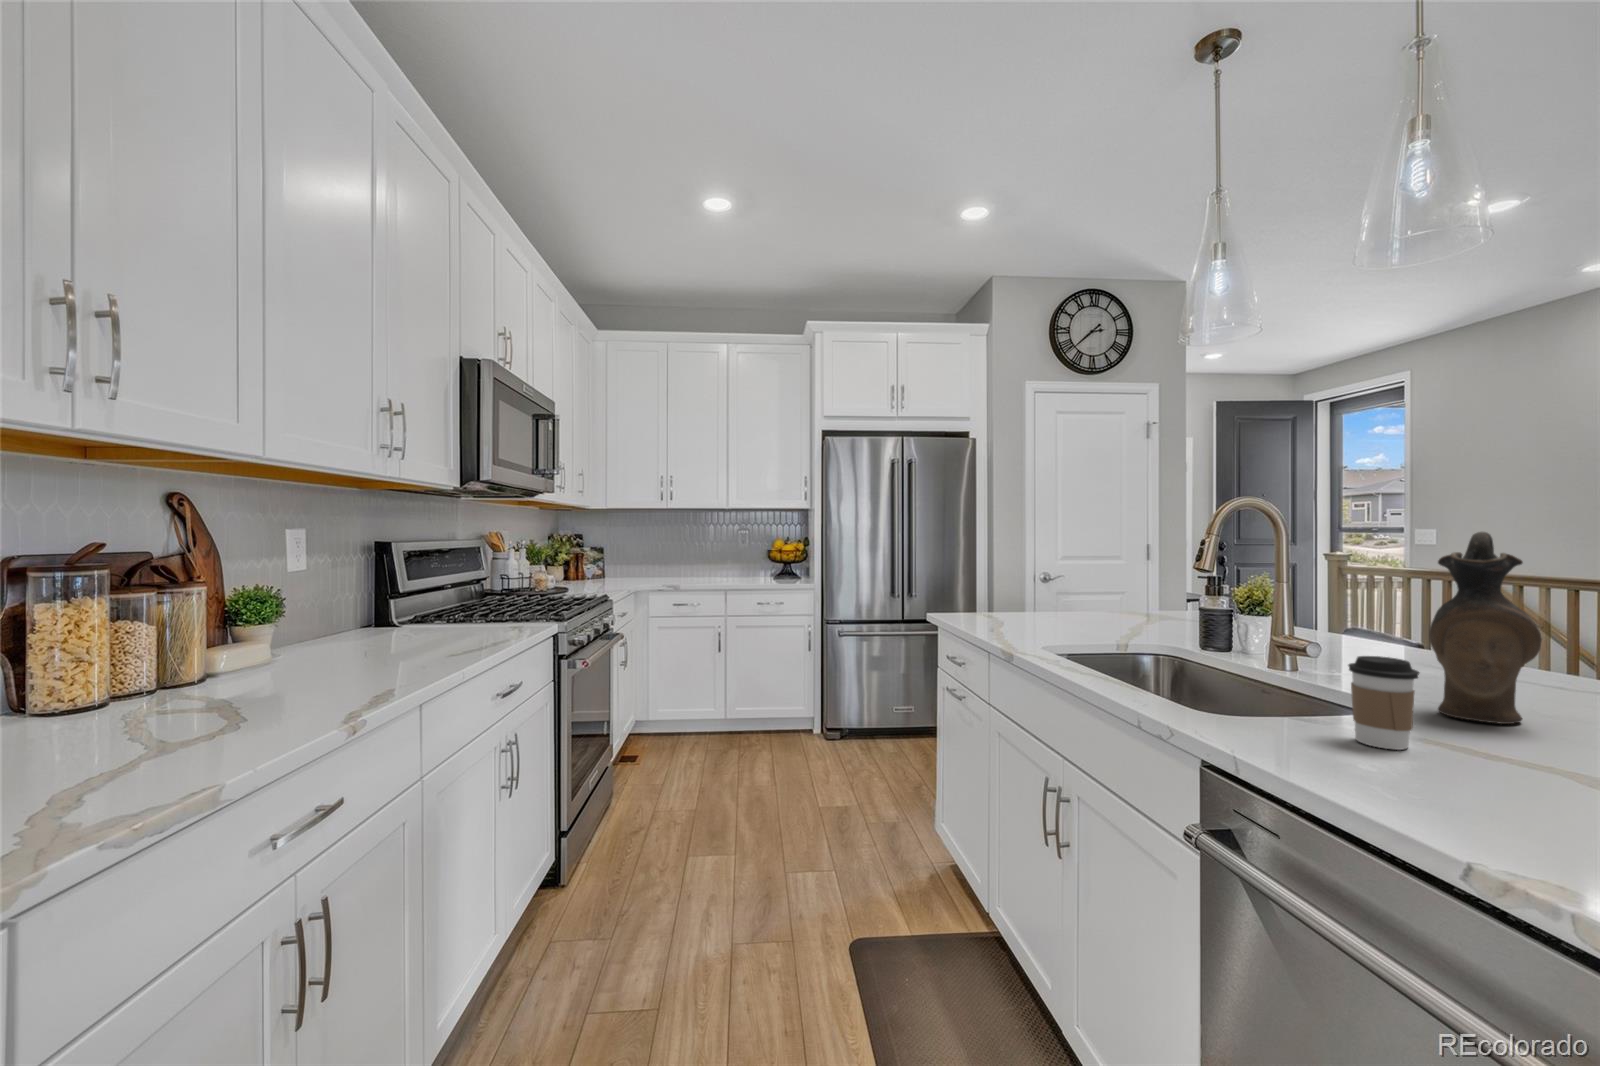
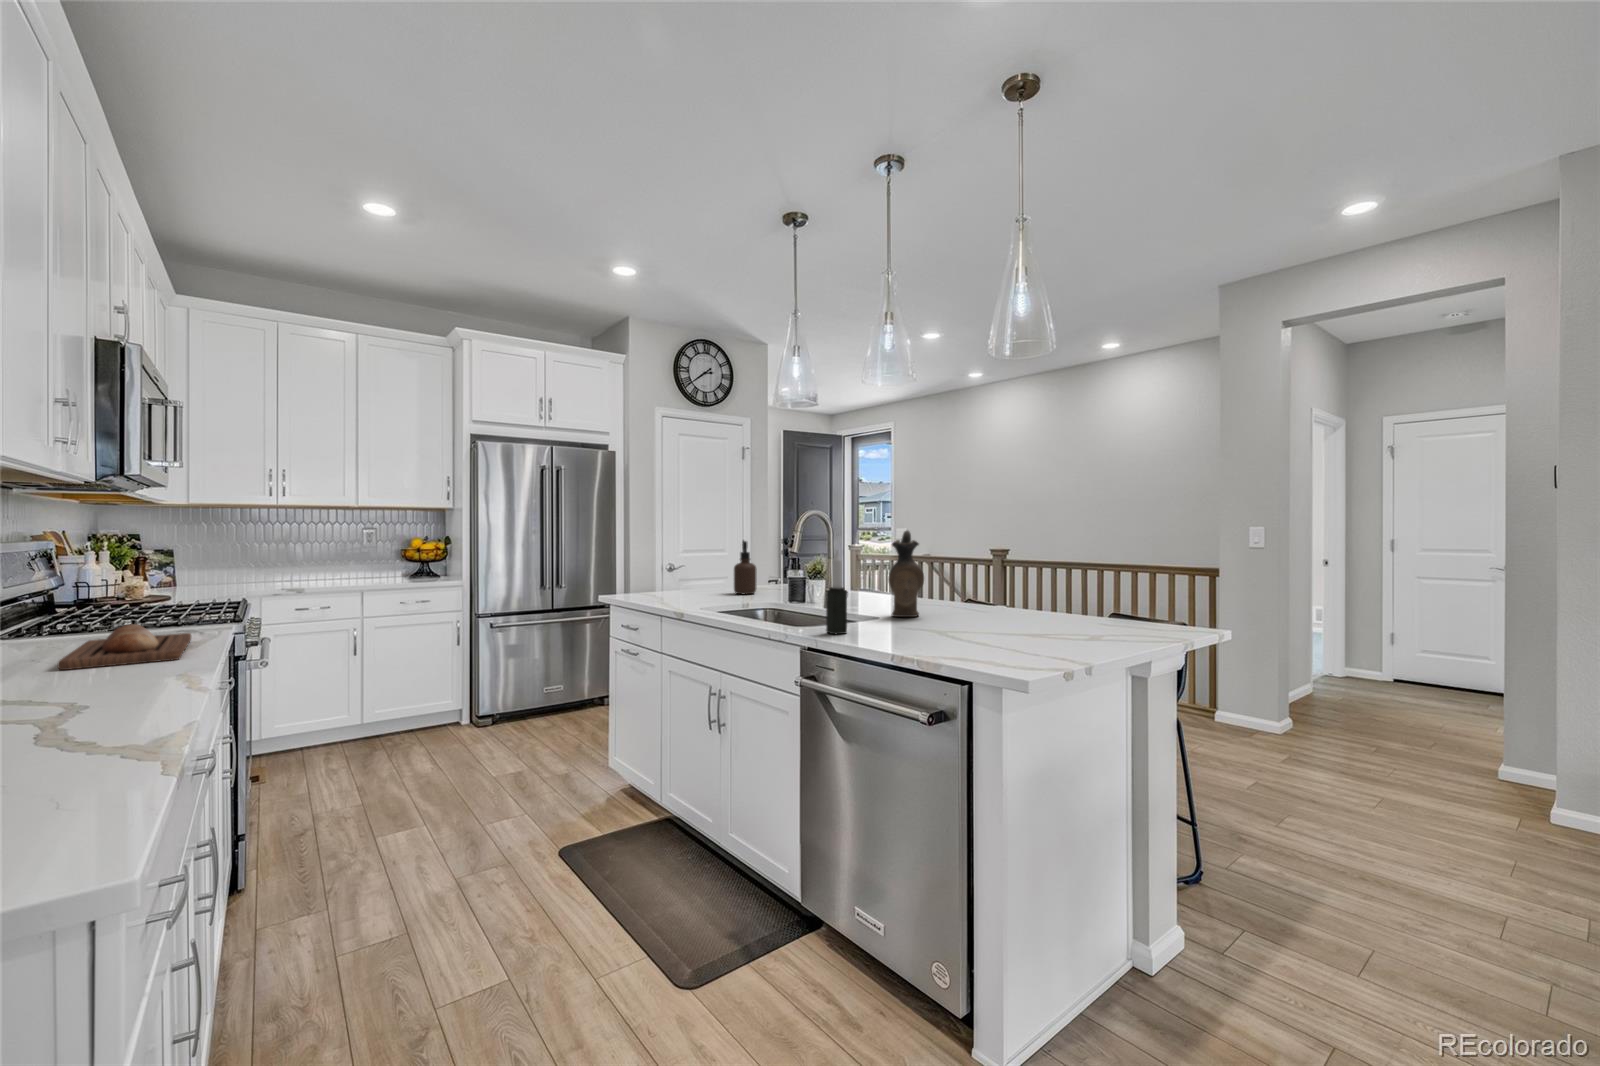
soap dispenser: none [1109,548,1147,627] -> present [734,541,757,594]
candle: none [1262,571,1317,754] -> present [826,550,847,634]
bread loaf: none [344,622,490,666] -> present [58,624,191,670]
coffee cup: present [1348,656,1419,750] -> none [858,588,883,629]

